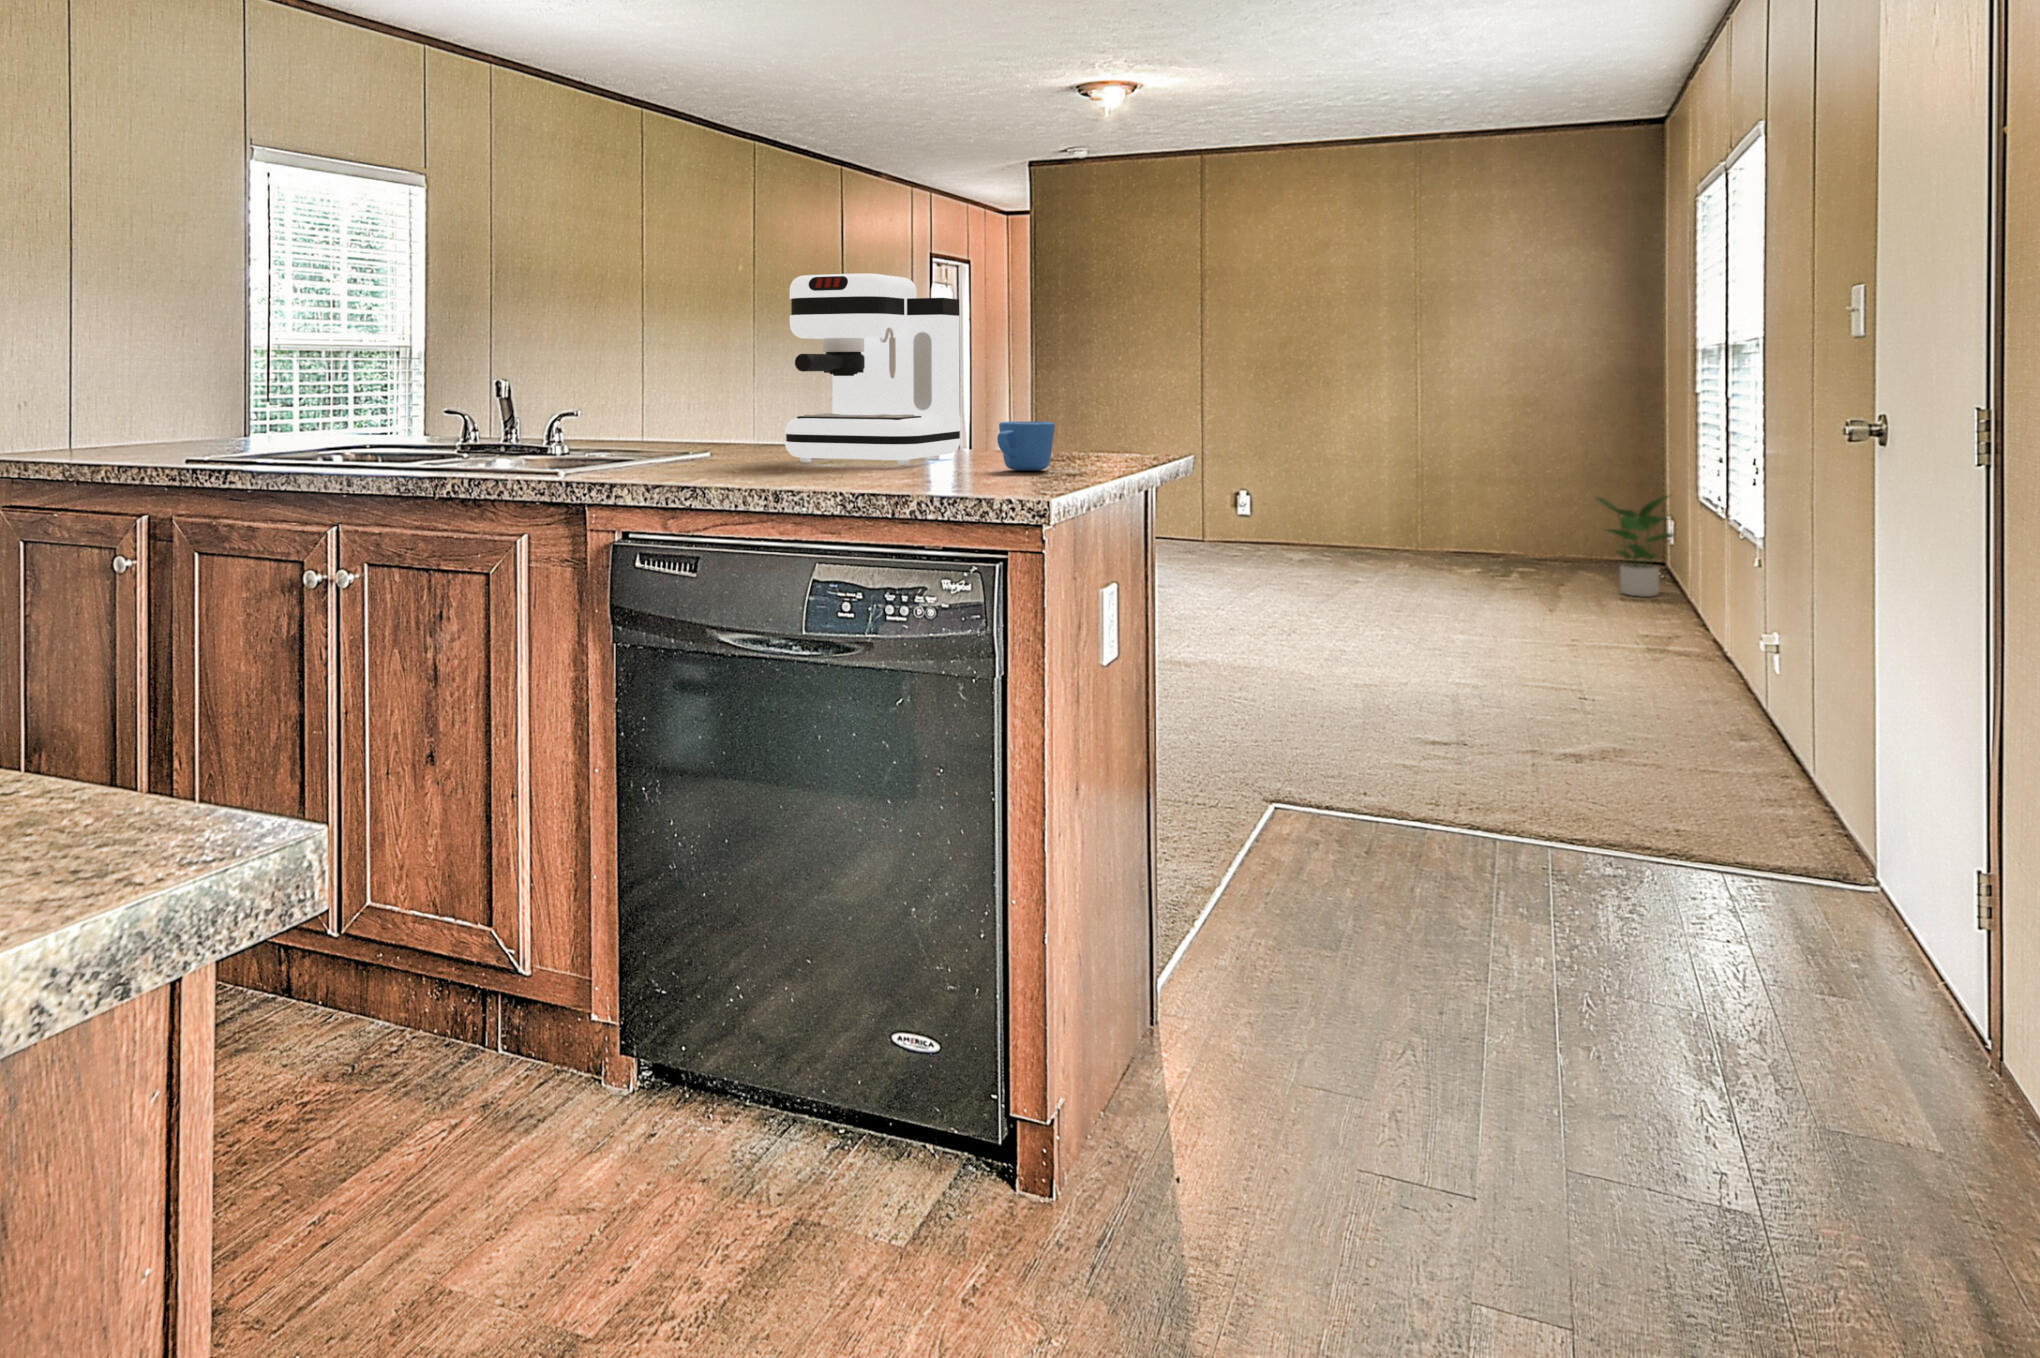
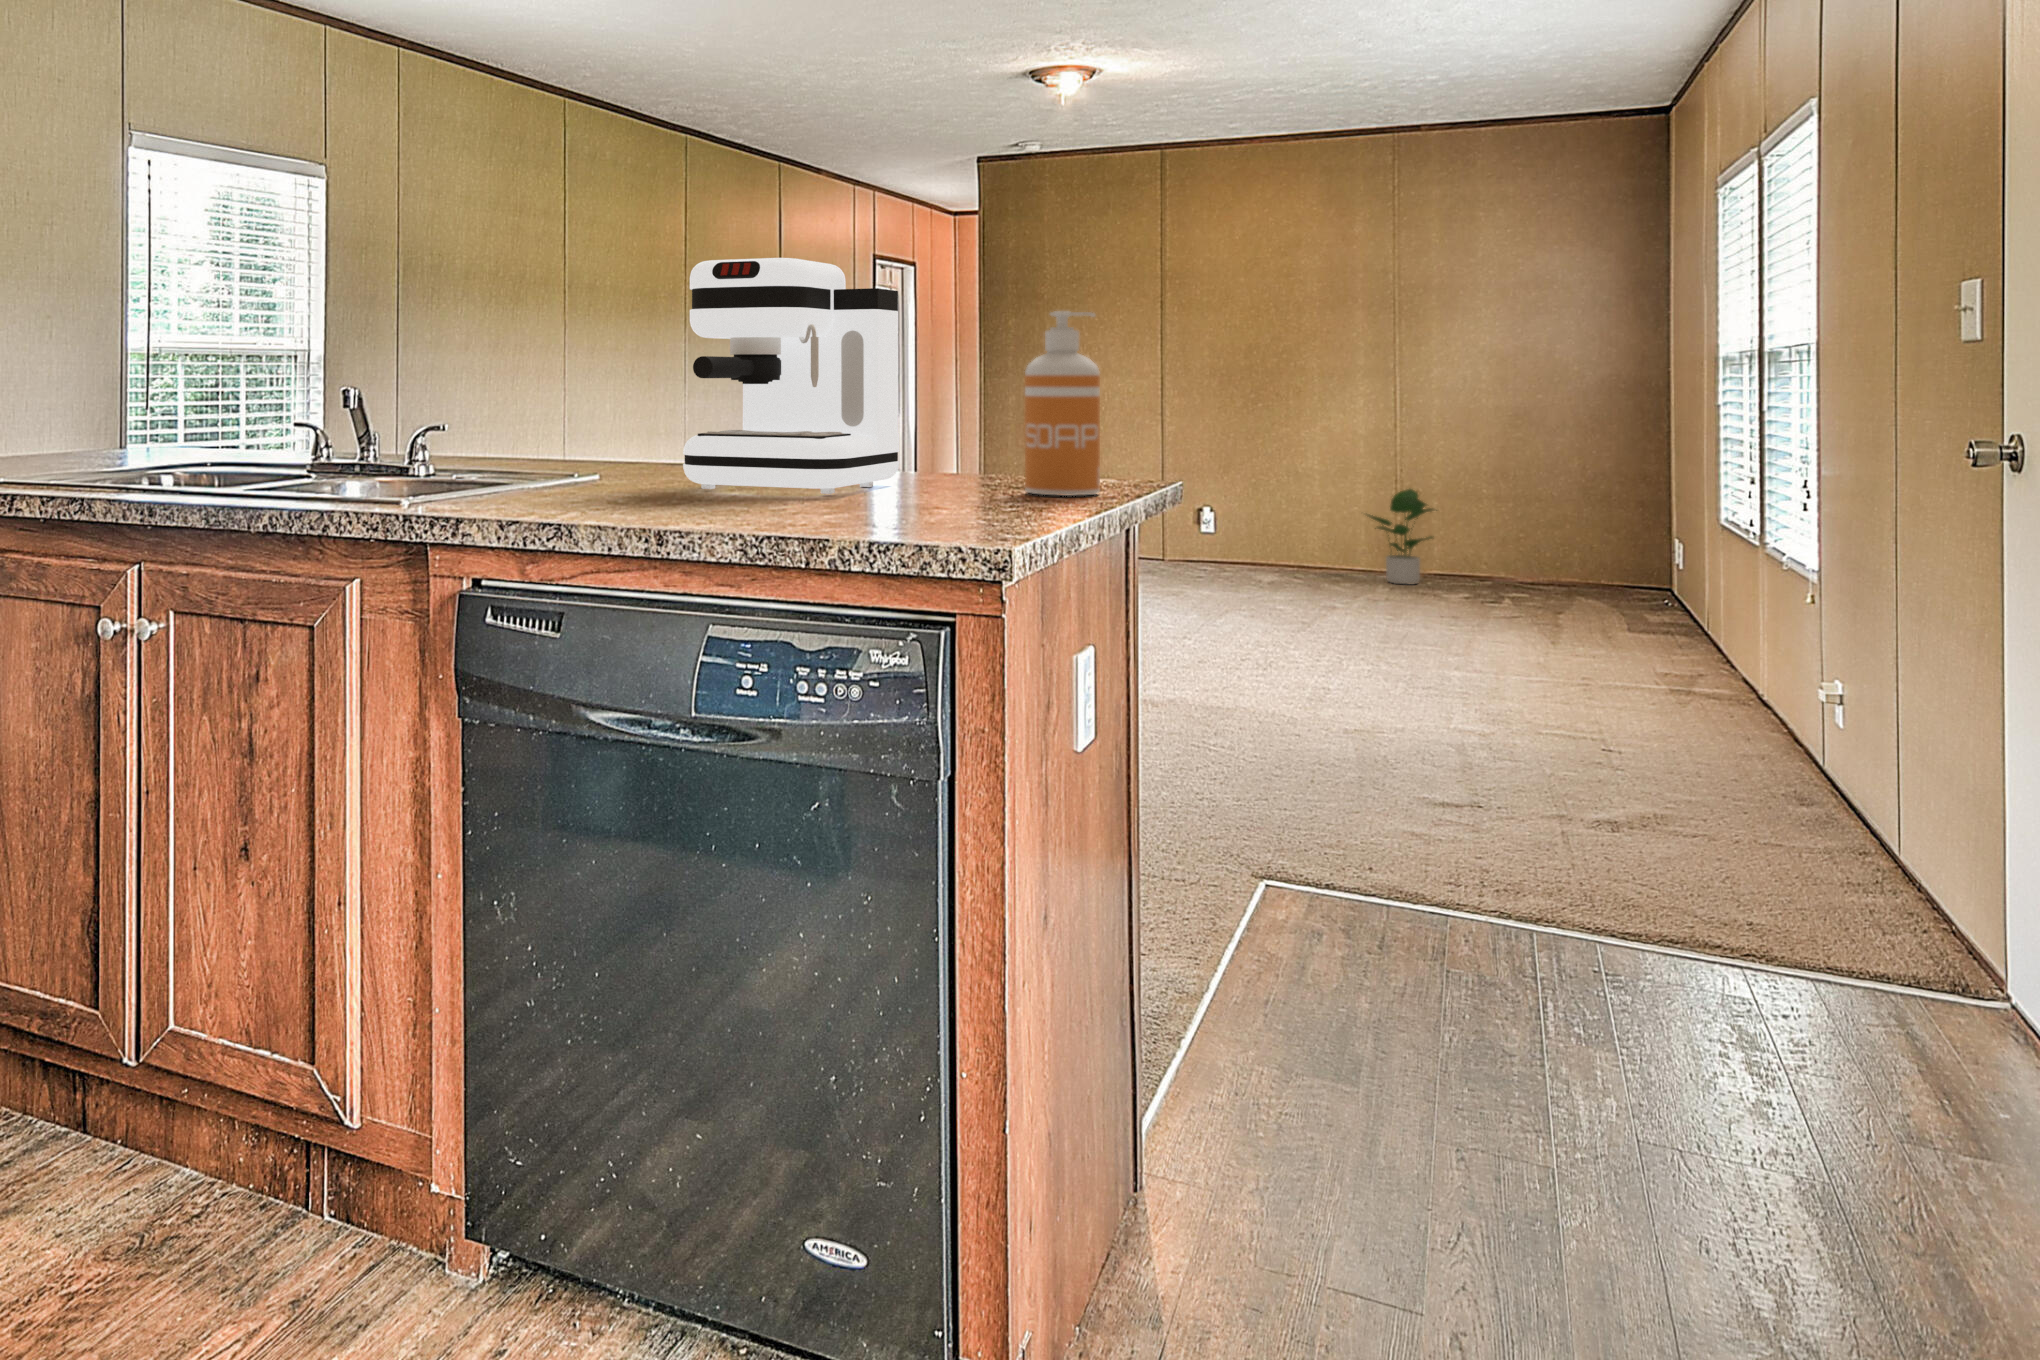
soap dispenser: none [1062,316,1122,464] -> present [1025,311,1100,496]
mug: present [997,421,1055,471] -> none [945,442,1017,504]
potted plant: present [1596,496,1673,597] -> present [1367,489,1437,585]

